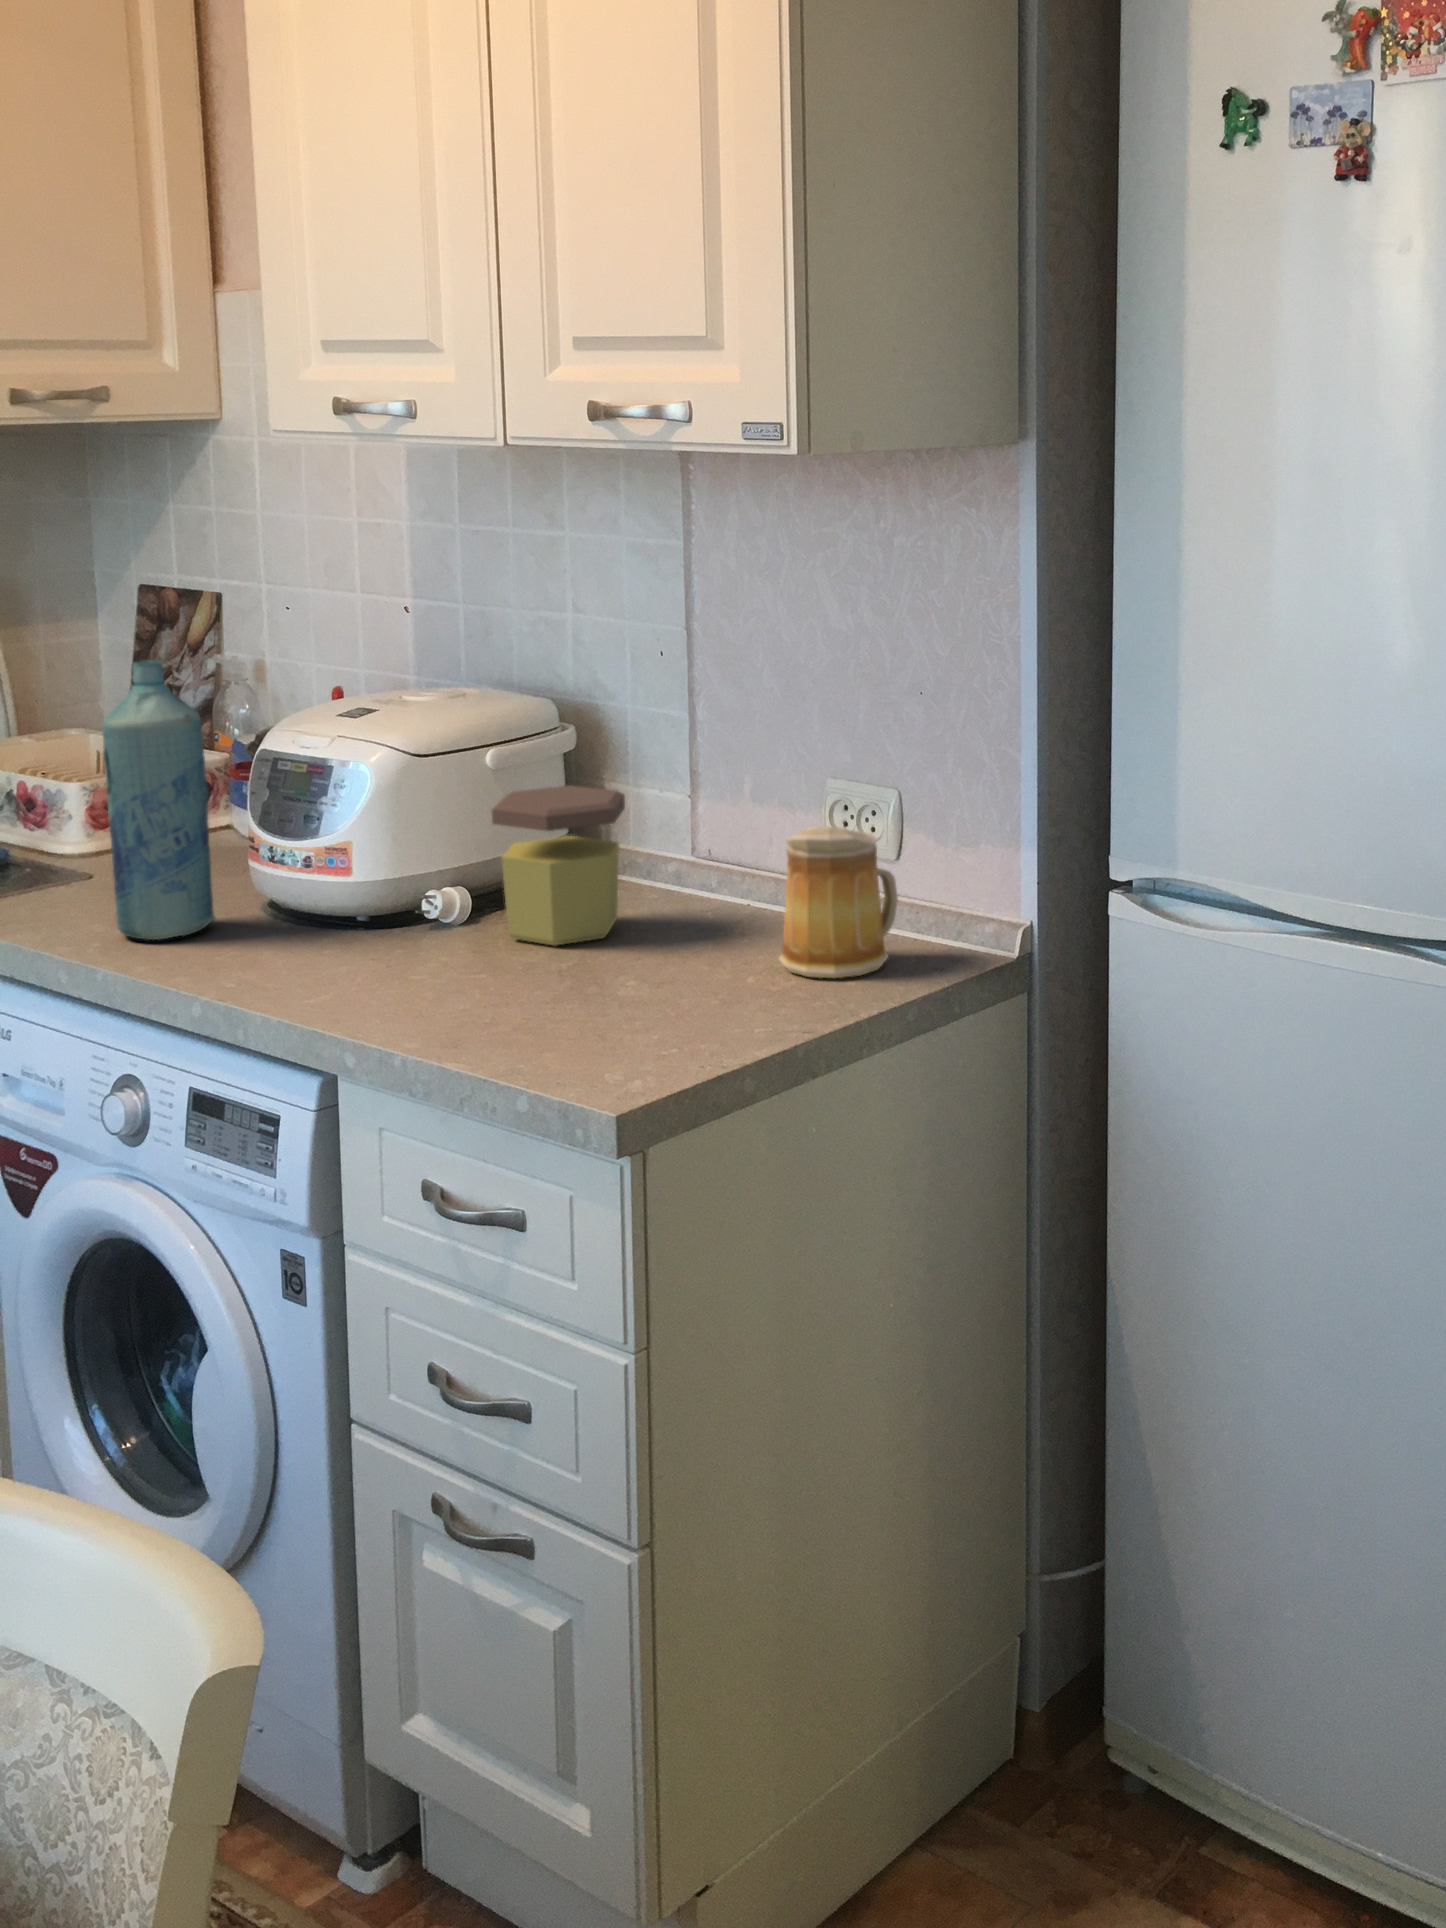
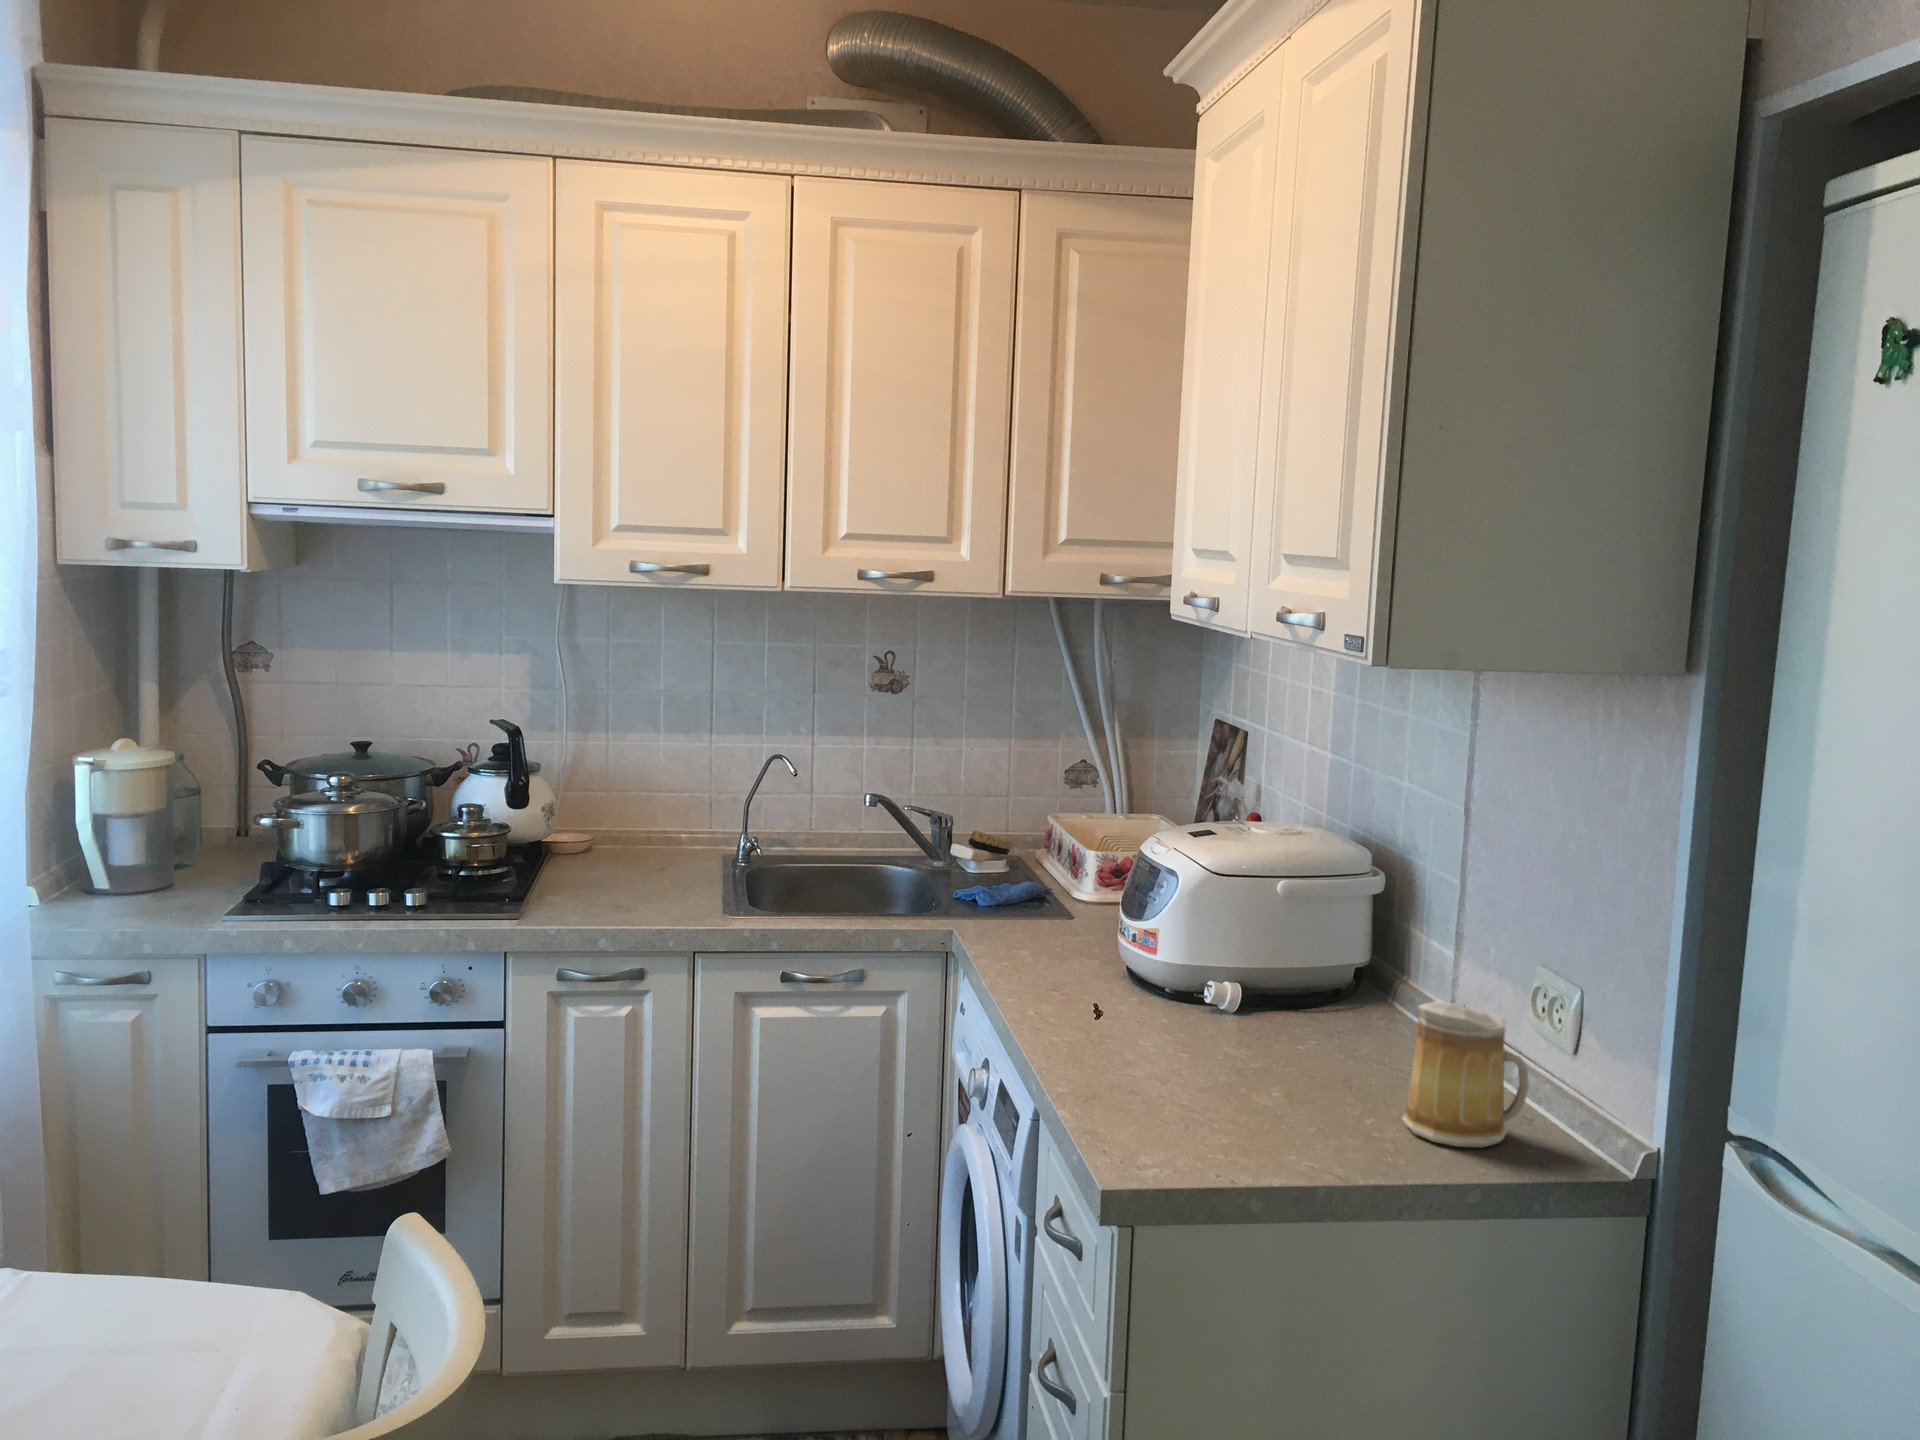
bottle: present [102,660,216,940] -> none [1020,768,1093,970]
jar: present [492,785,625,945] -> none [1240,916,1359,1053]

